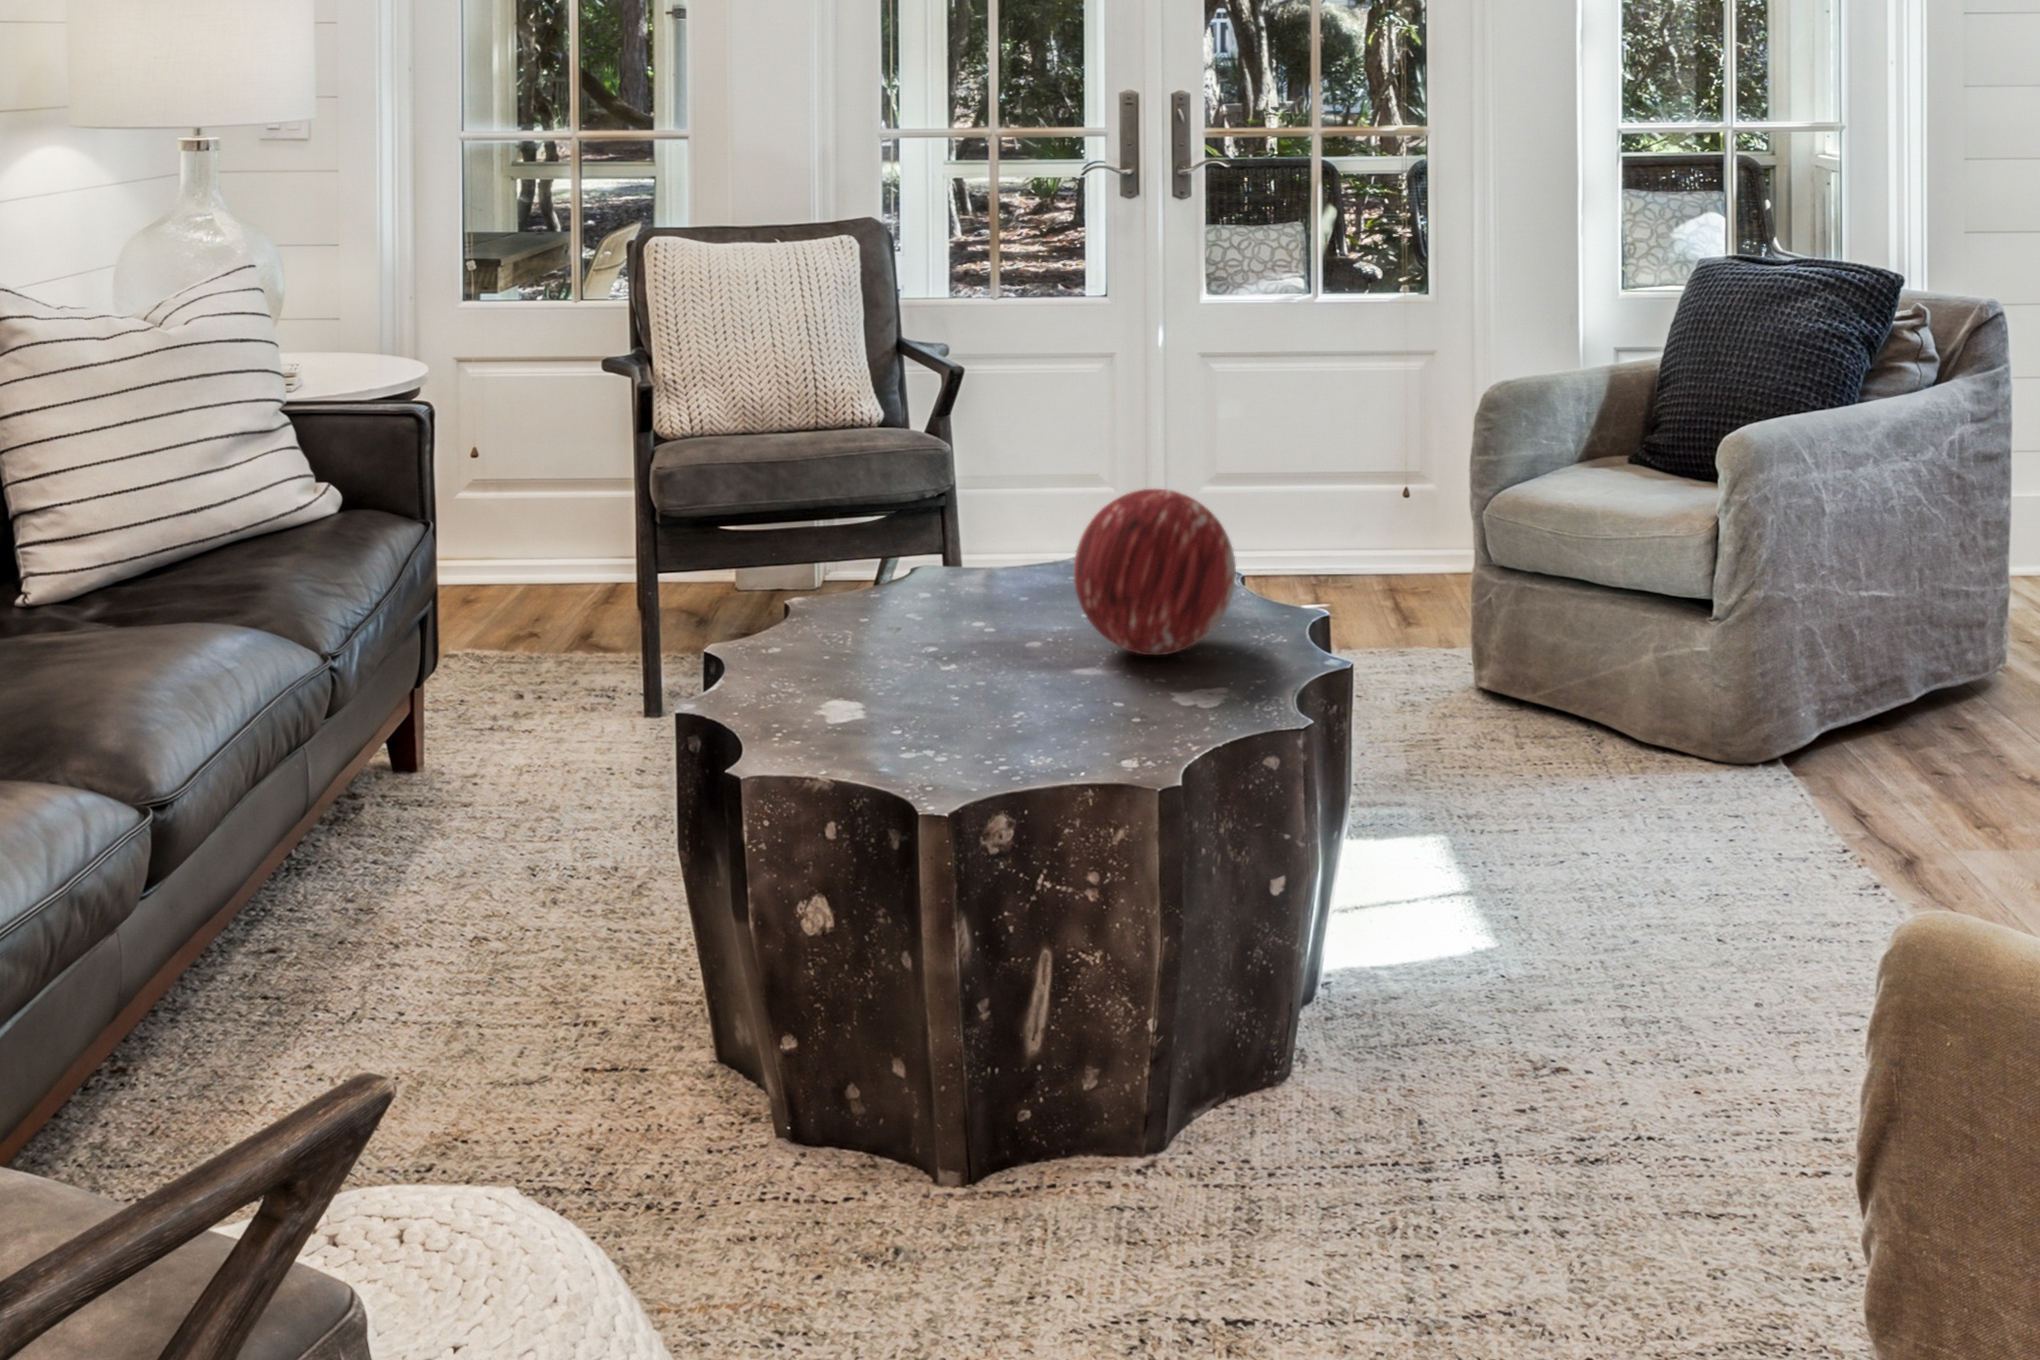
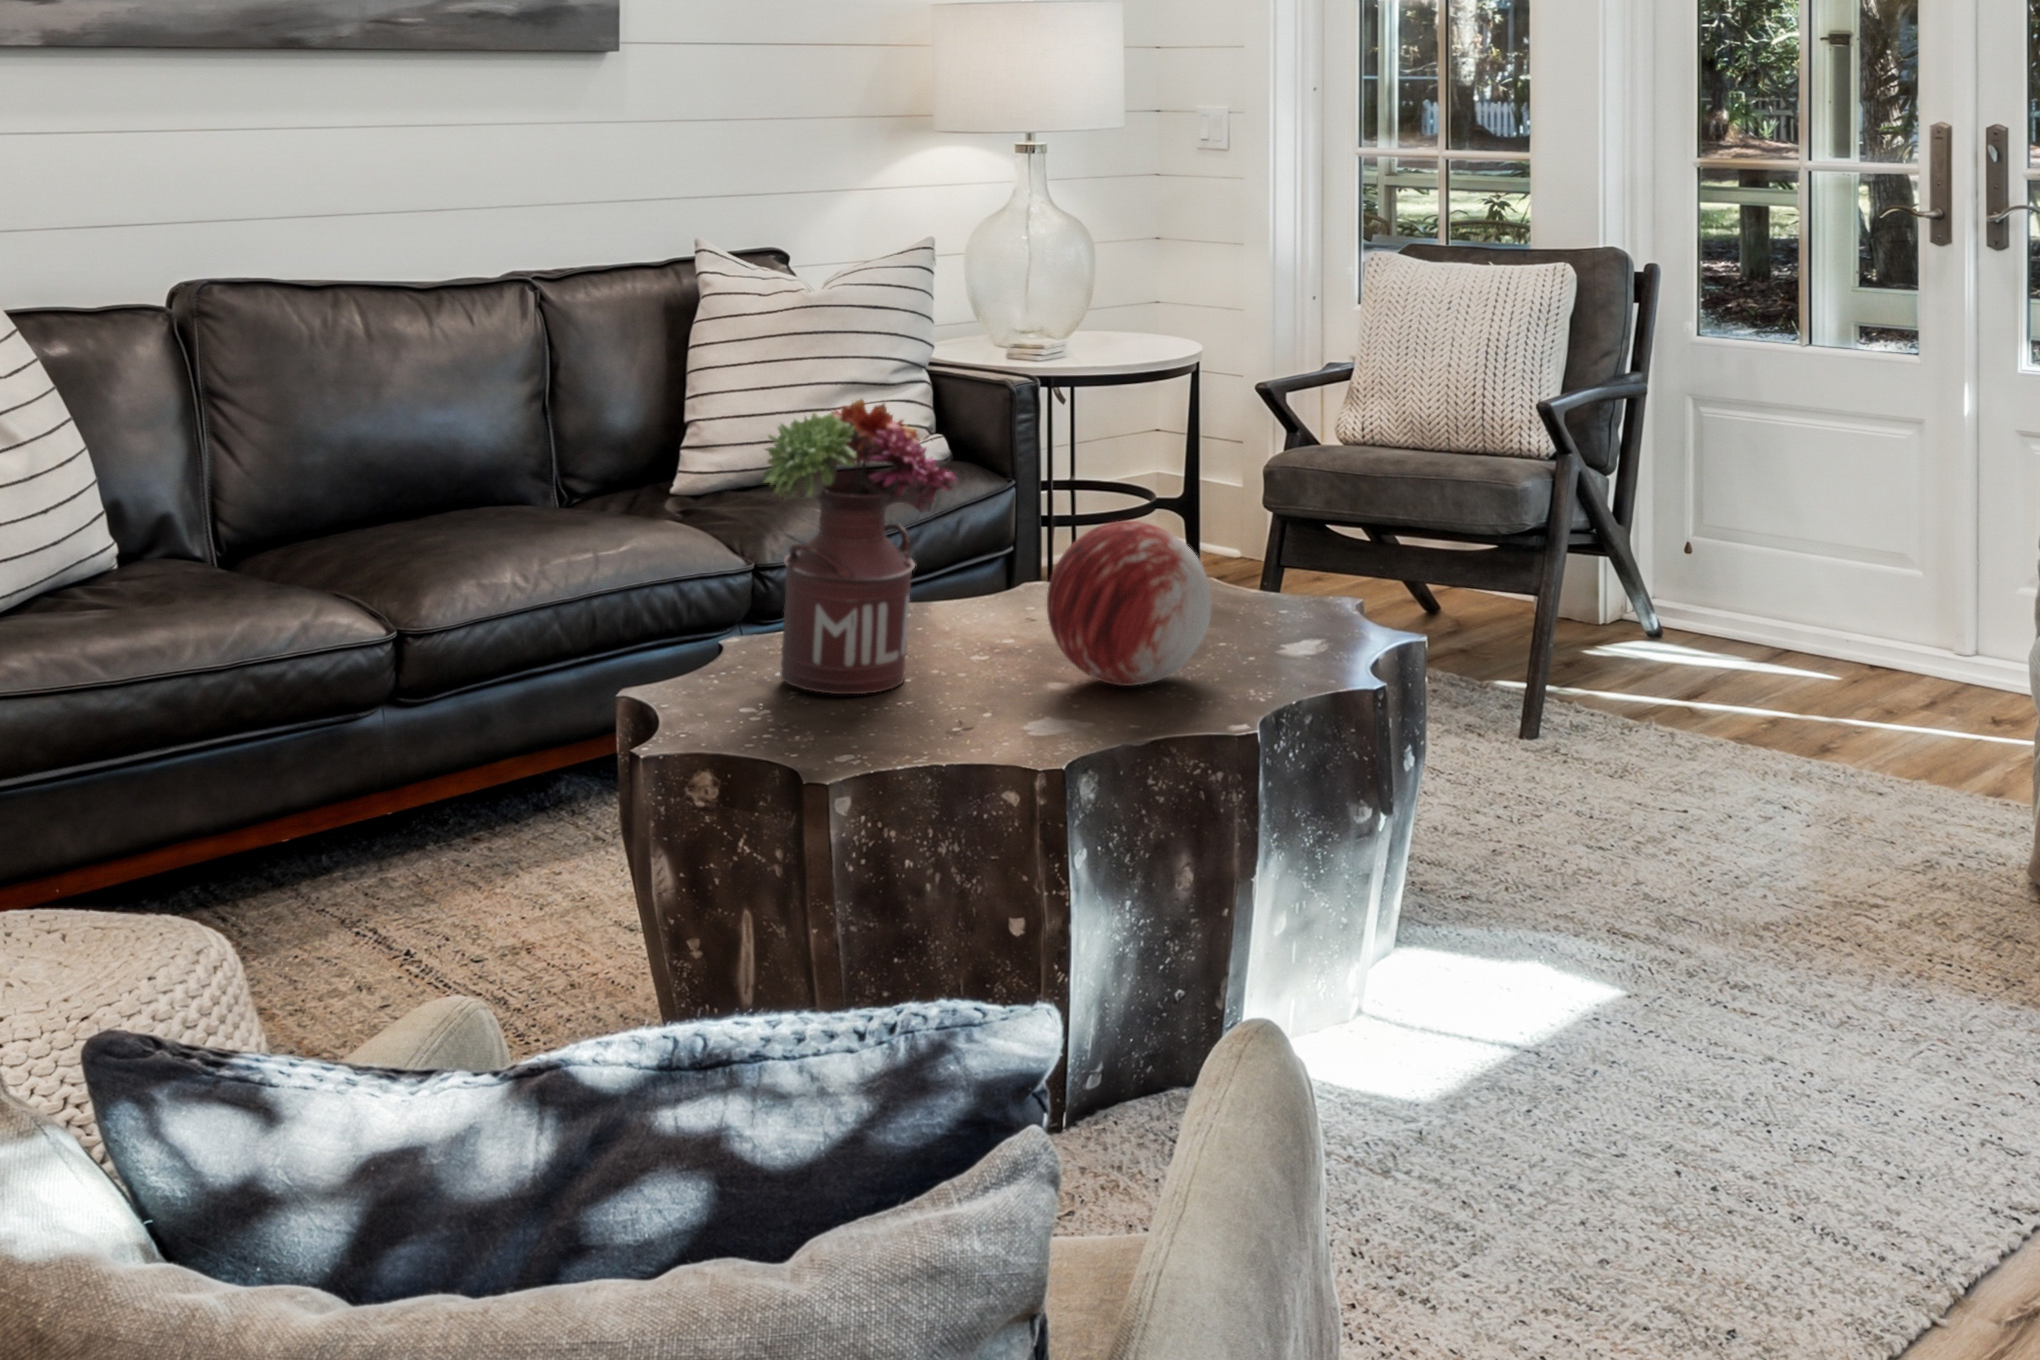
flower arrangement: none [838,398,1030,724] -> present [763,399,955,694]

